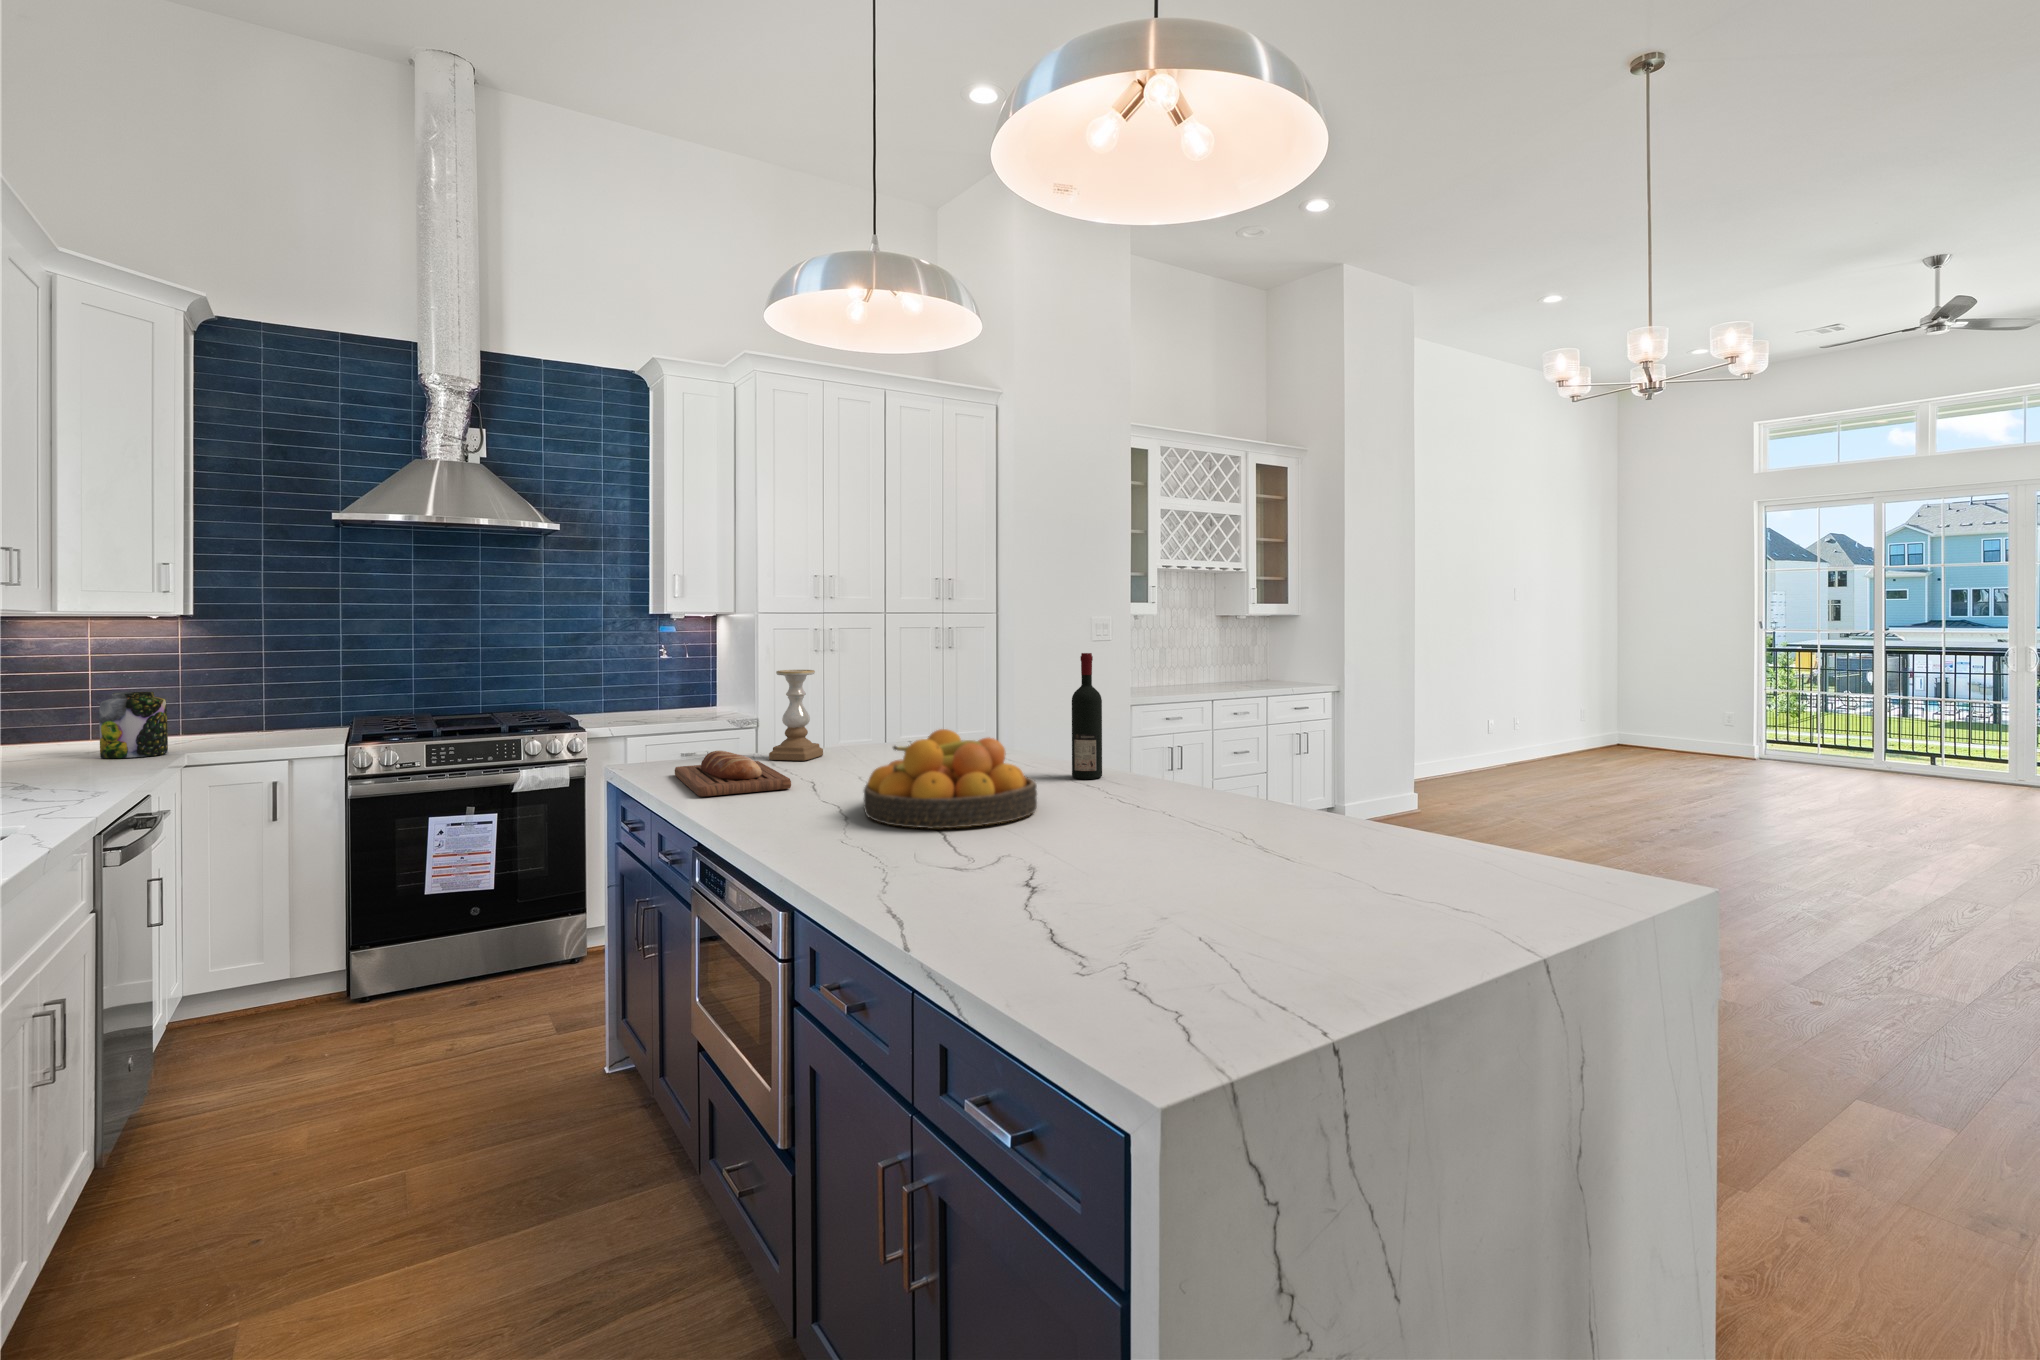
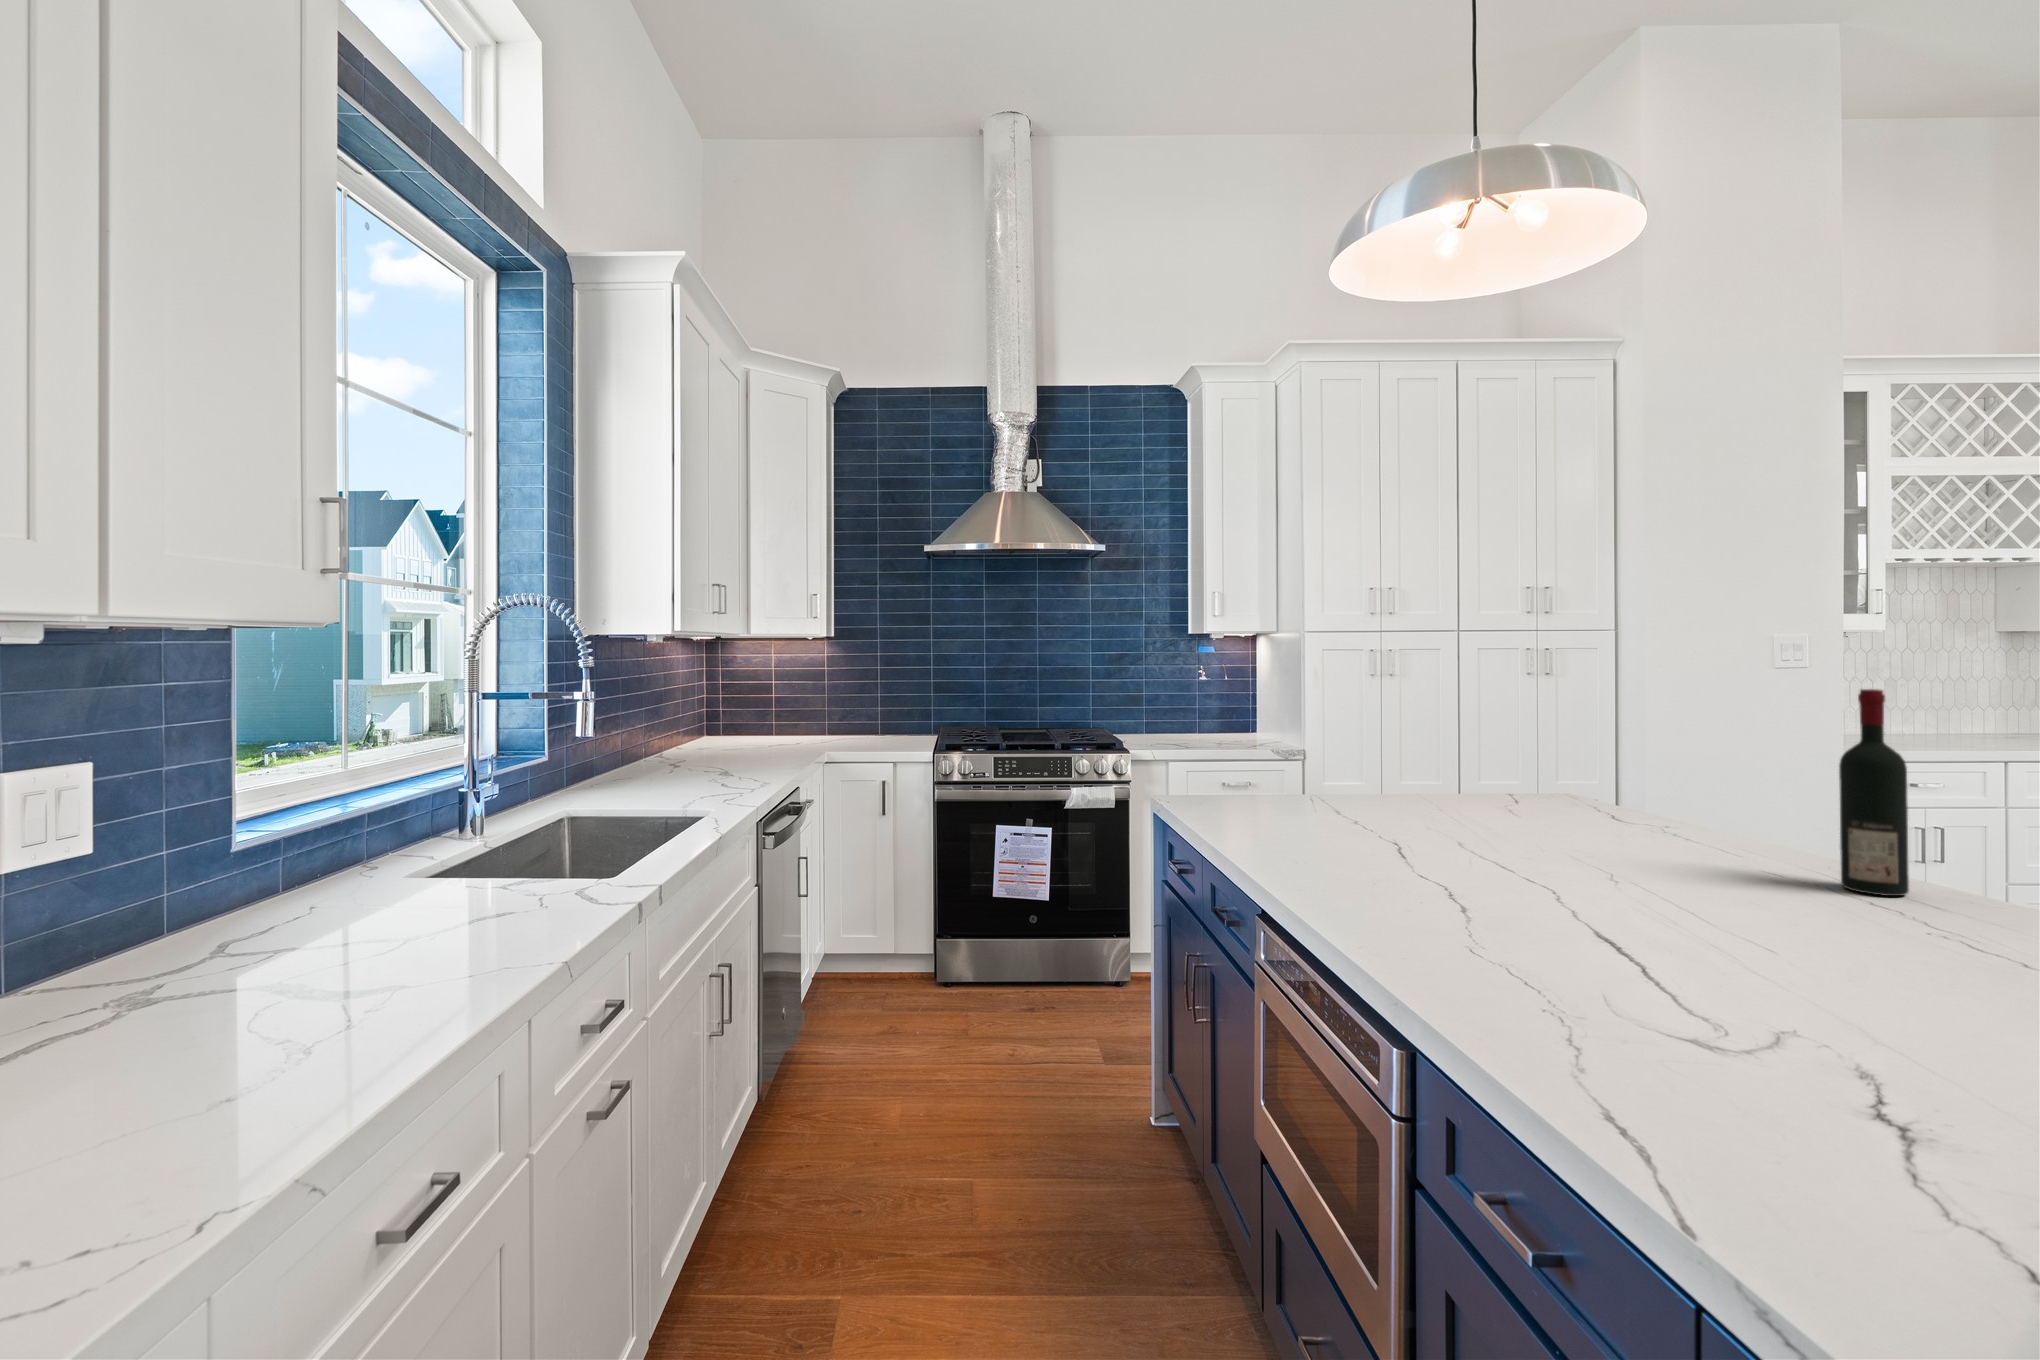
candle holder: present [769,670,823,761] -> none [1333,699,1401,813]
jar: present [99,692,168,758] -> none [777,700,817,753]
fruit bowl: present [864,729,1037,828] -> none [1493,798,1813,966]
bread loaf: present [675,751,791,796] -> none [1226,794,1373,853]

